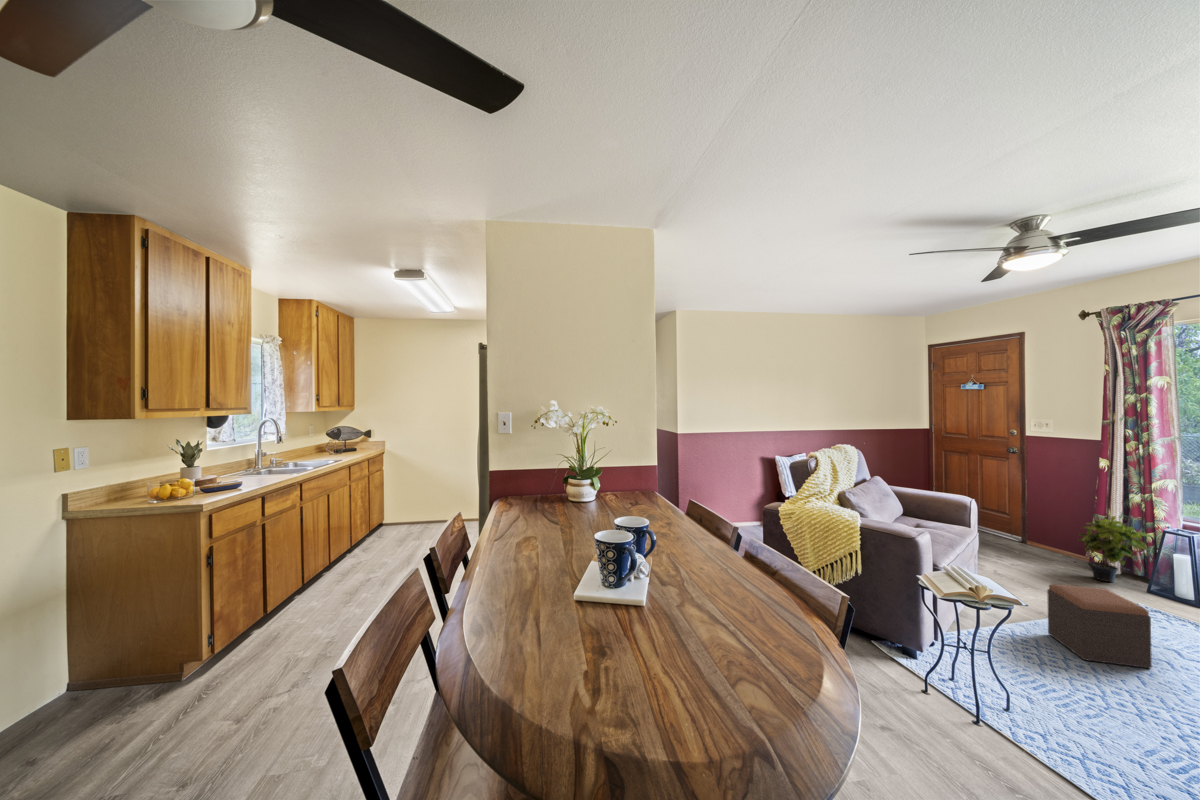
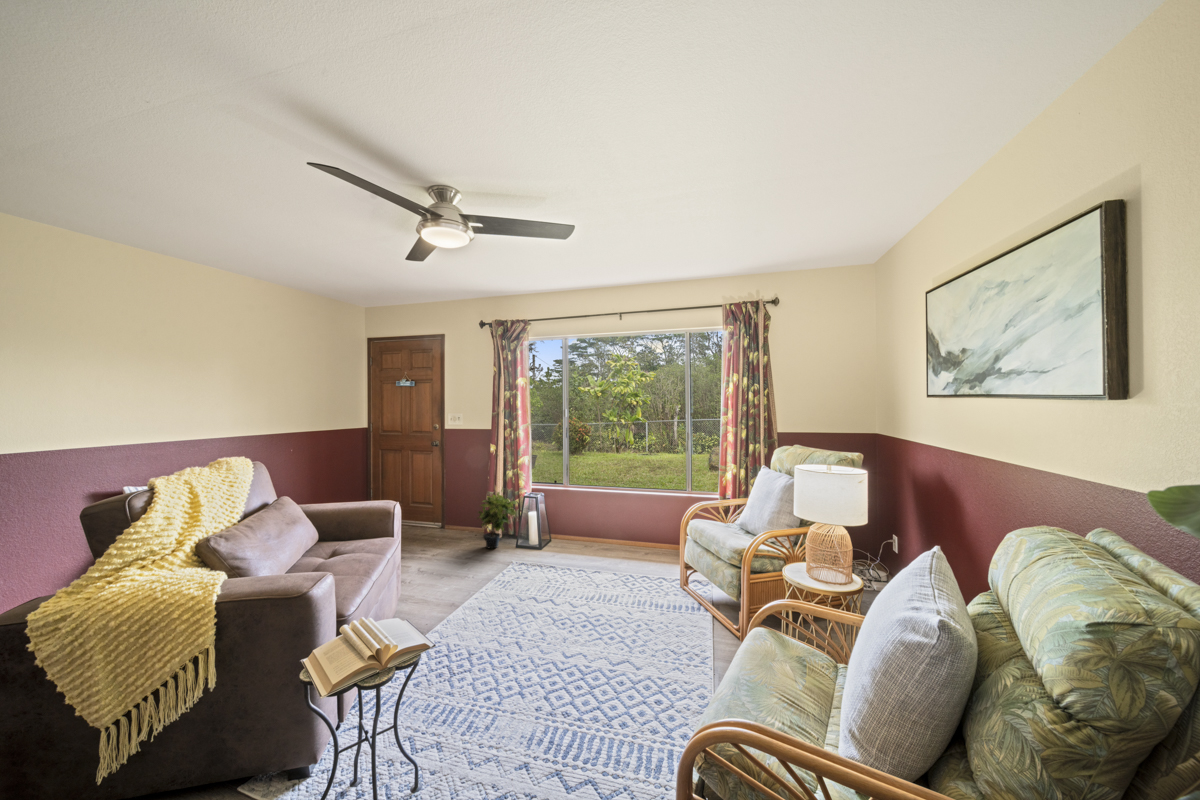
footstool: present [1047,584,1152,668] -> none [456,568,524,652]

